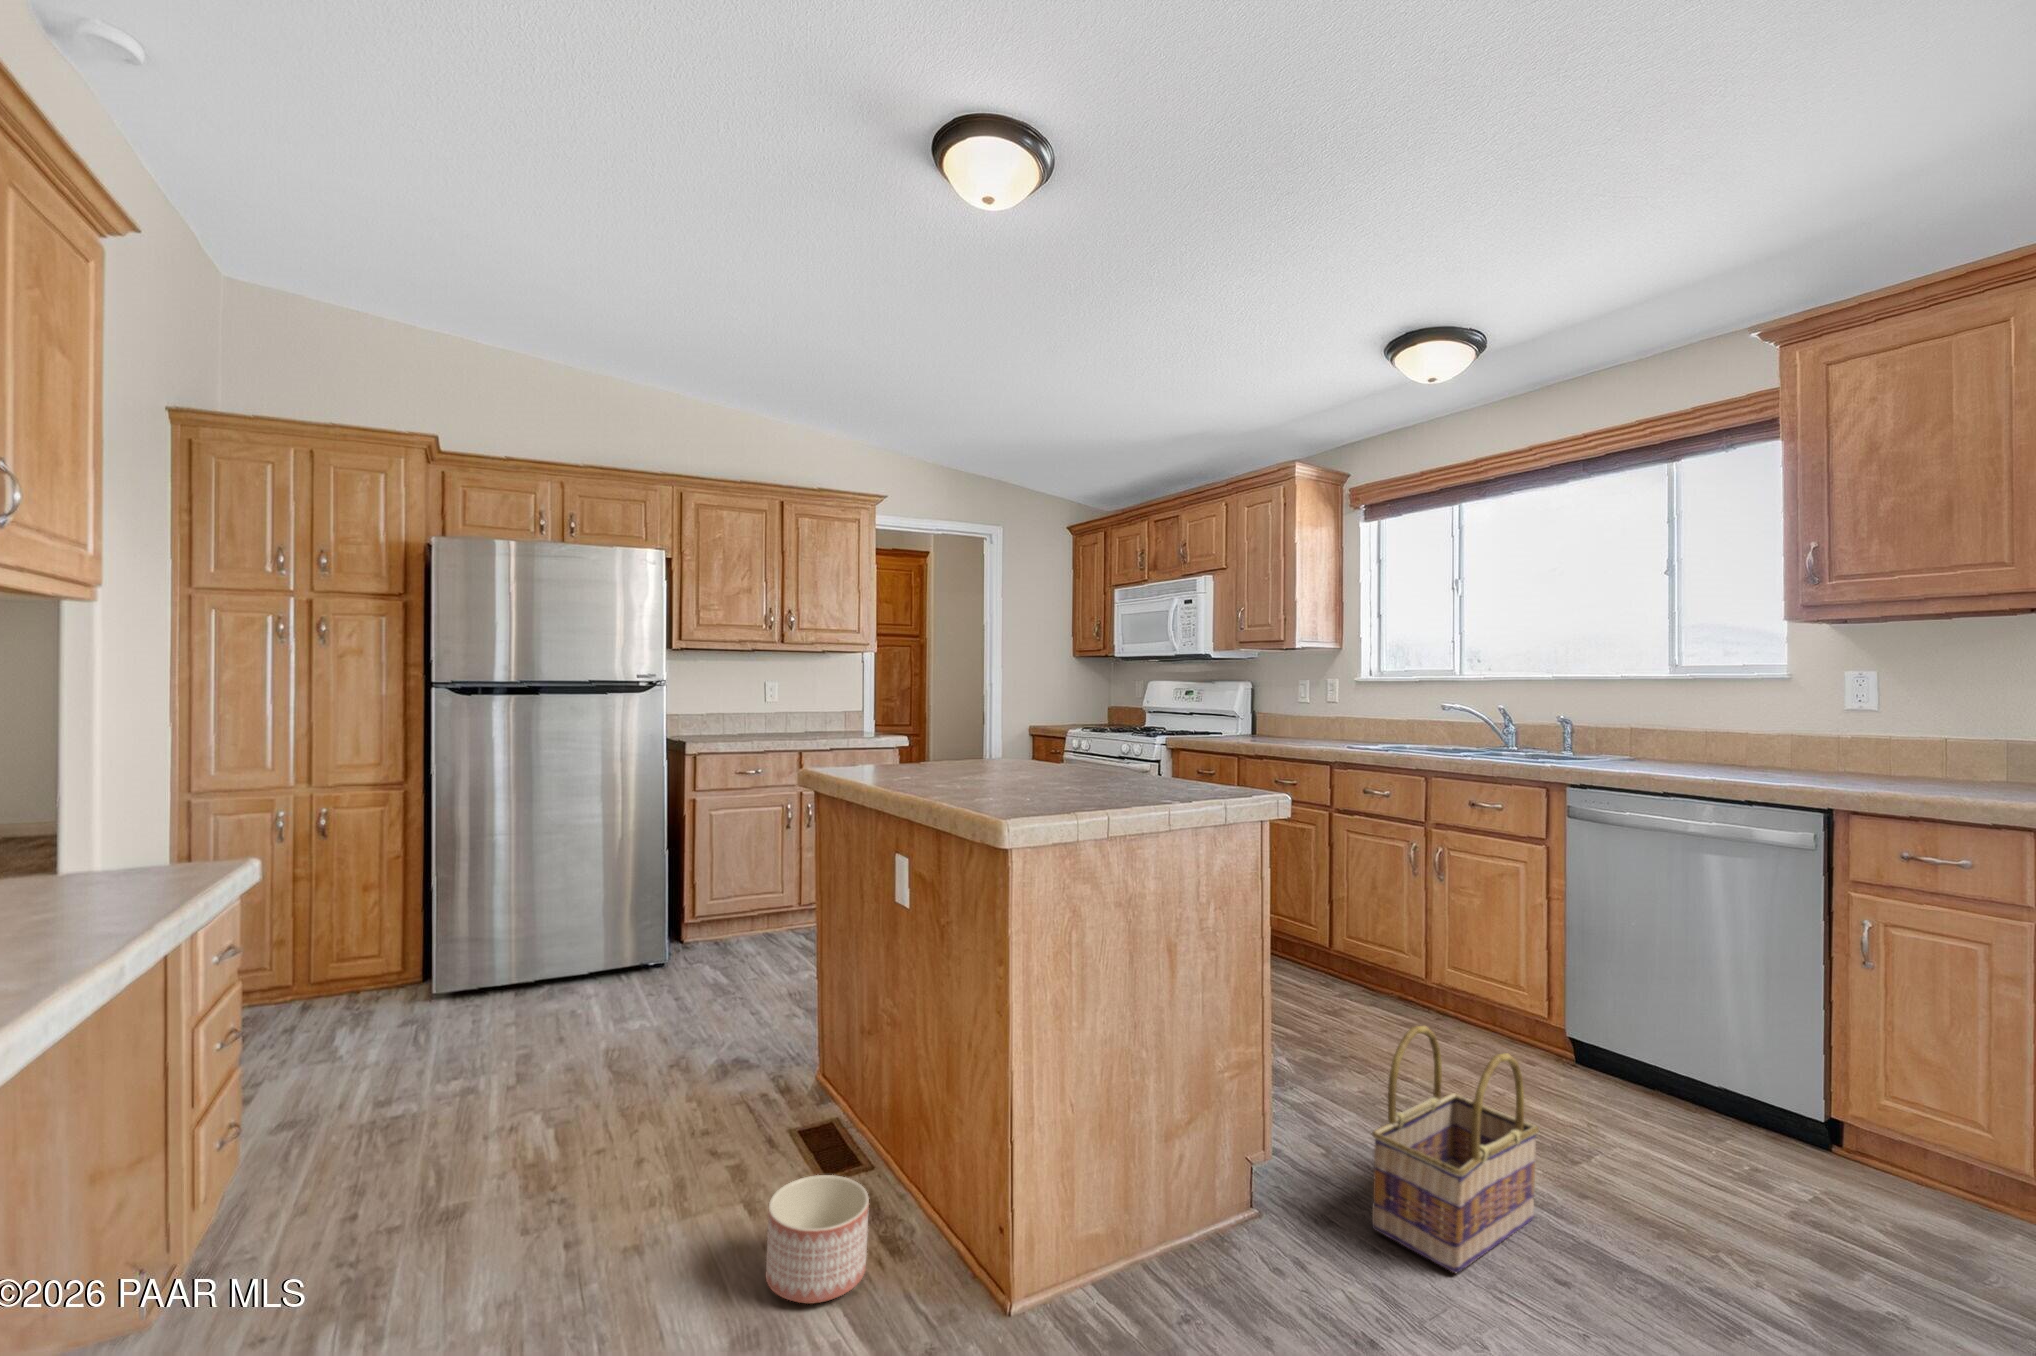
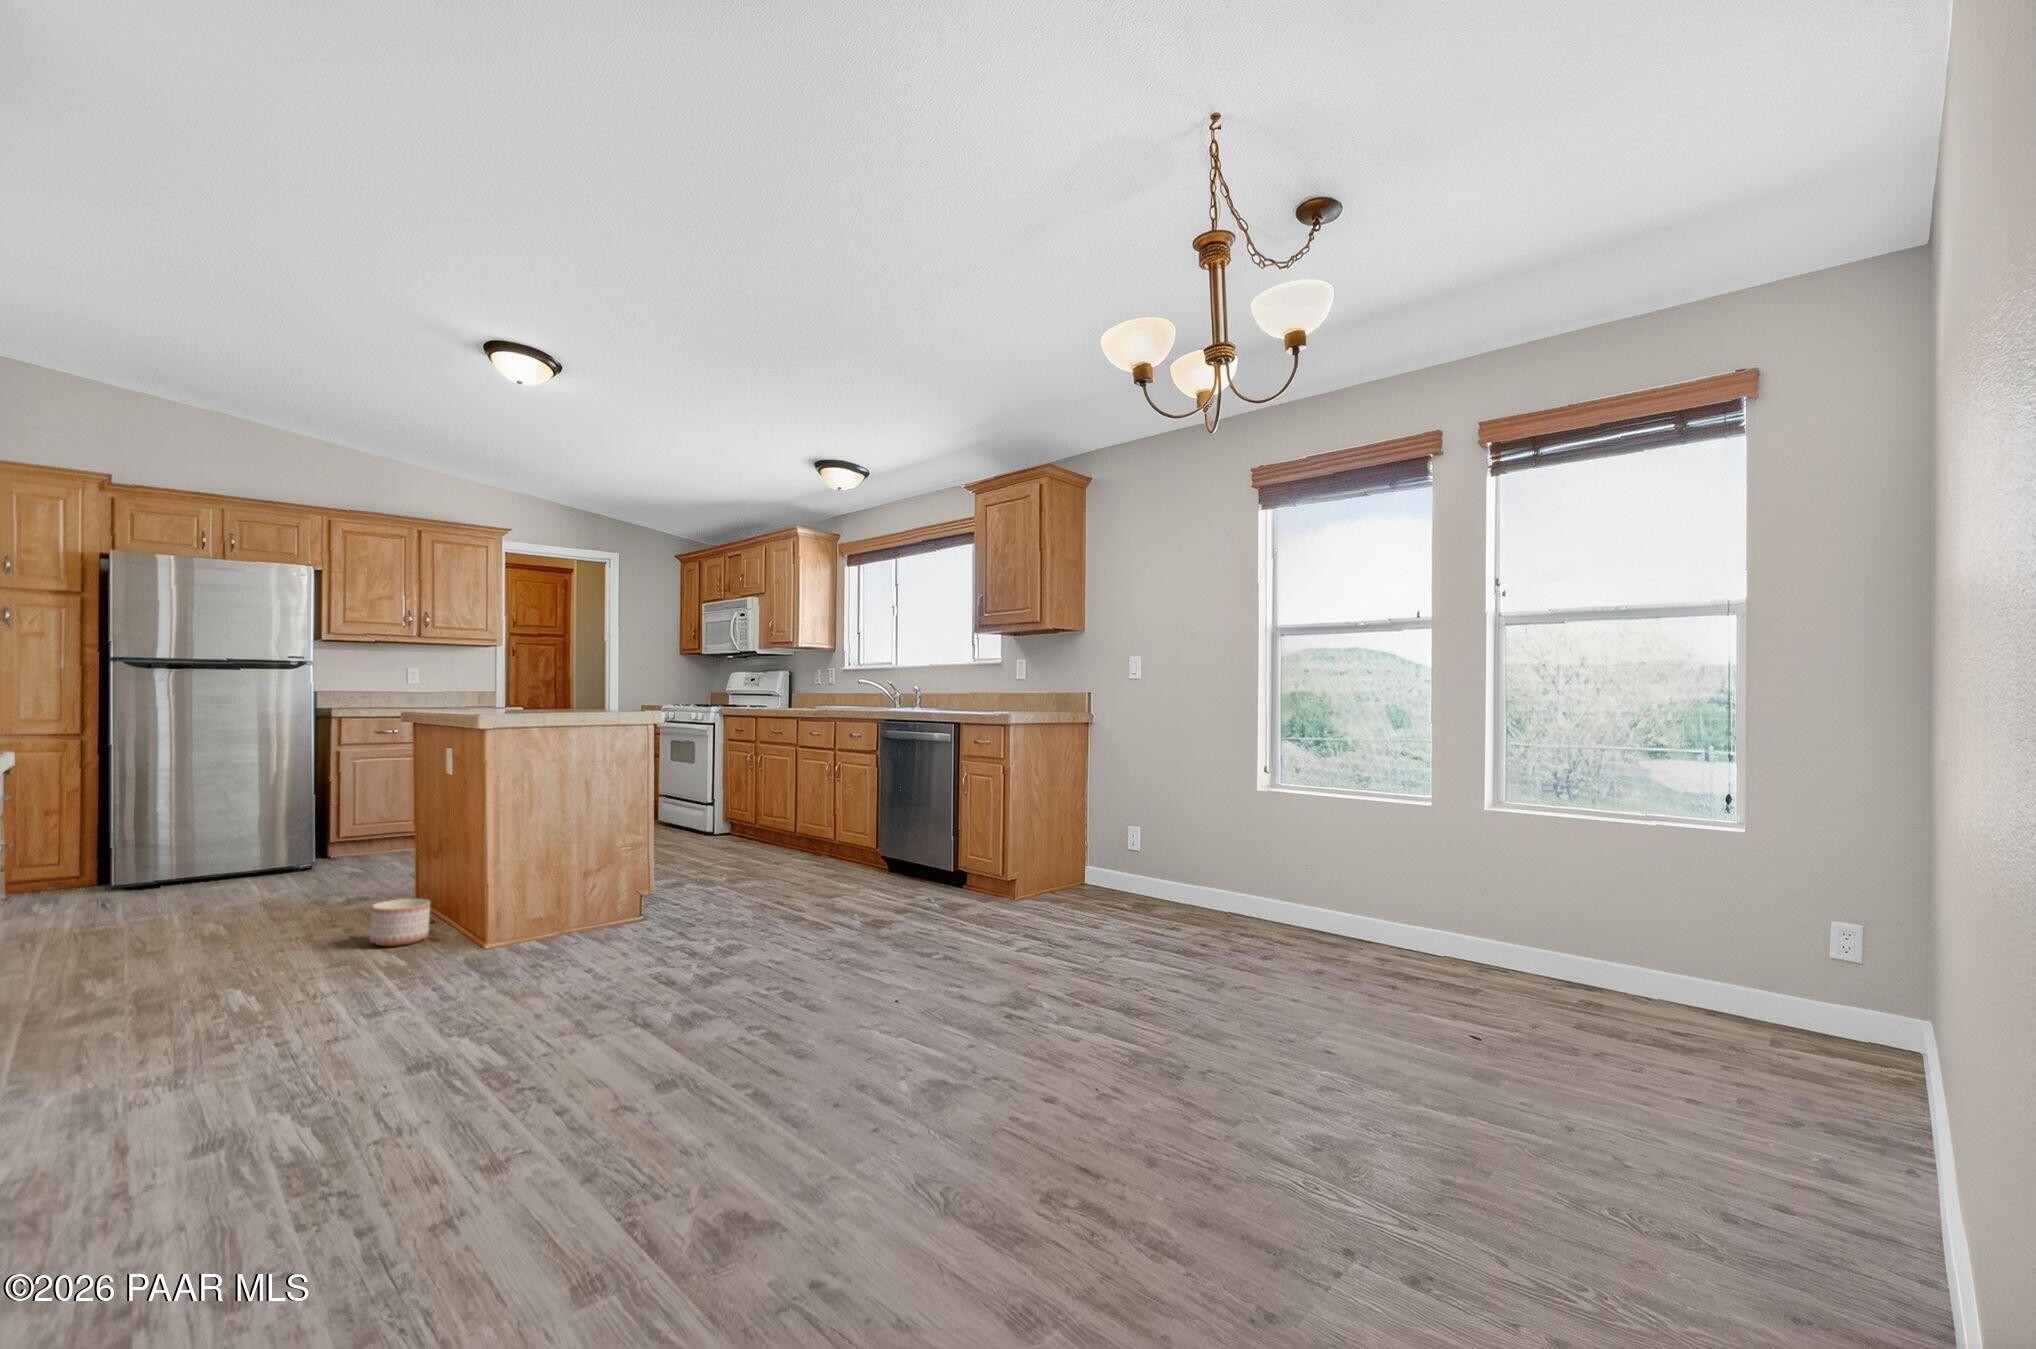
basket: present [1372,1026,1539,1273] -> none [708,820,796,918]

